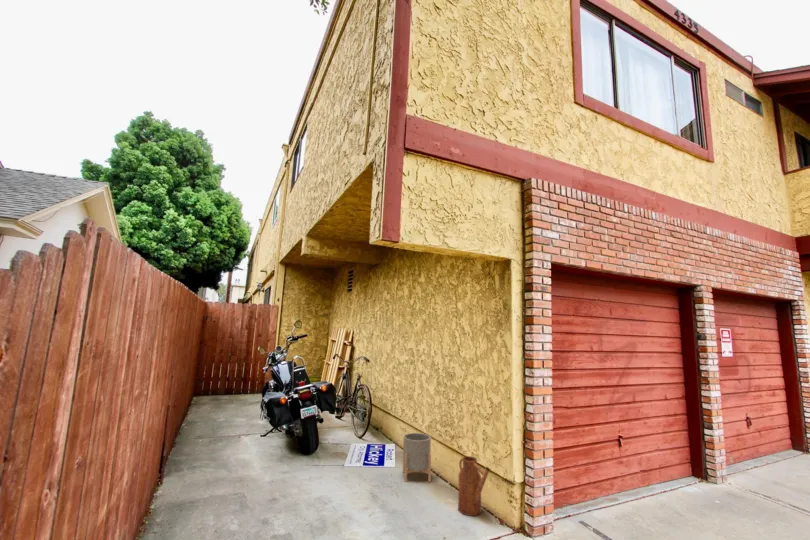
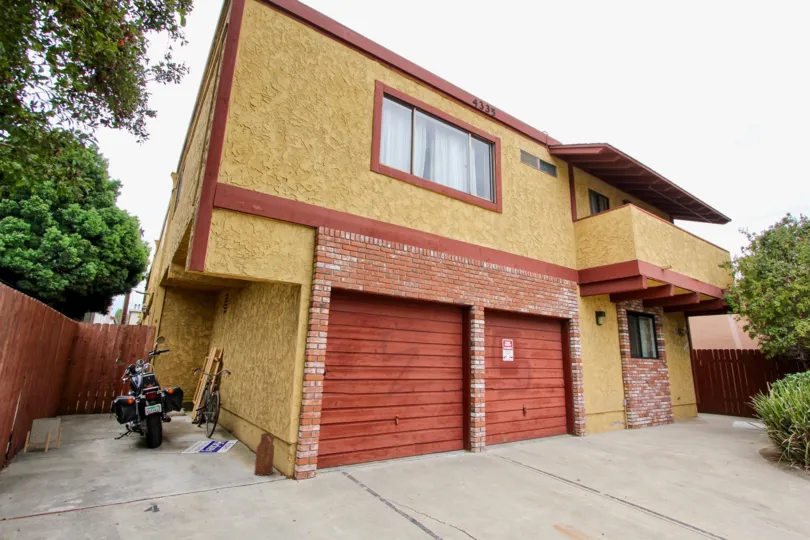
planter: present [403,433,431,482] -> present [24,418,62,453]

